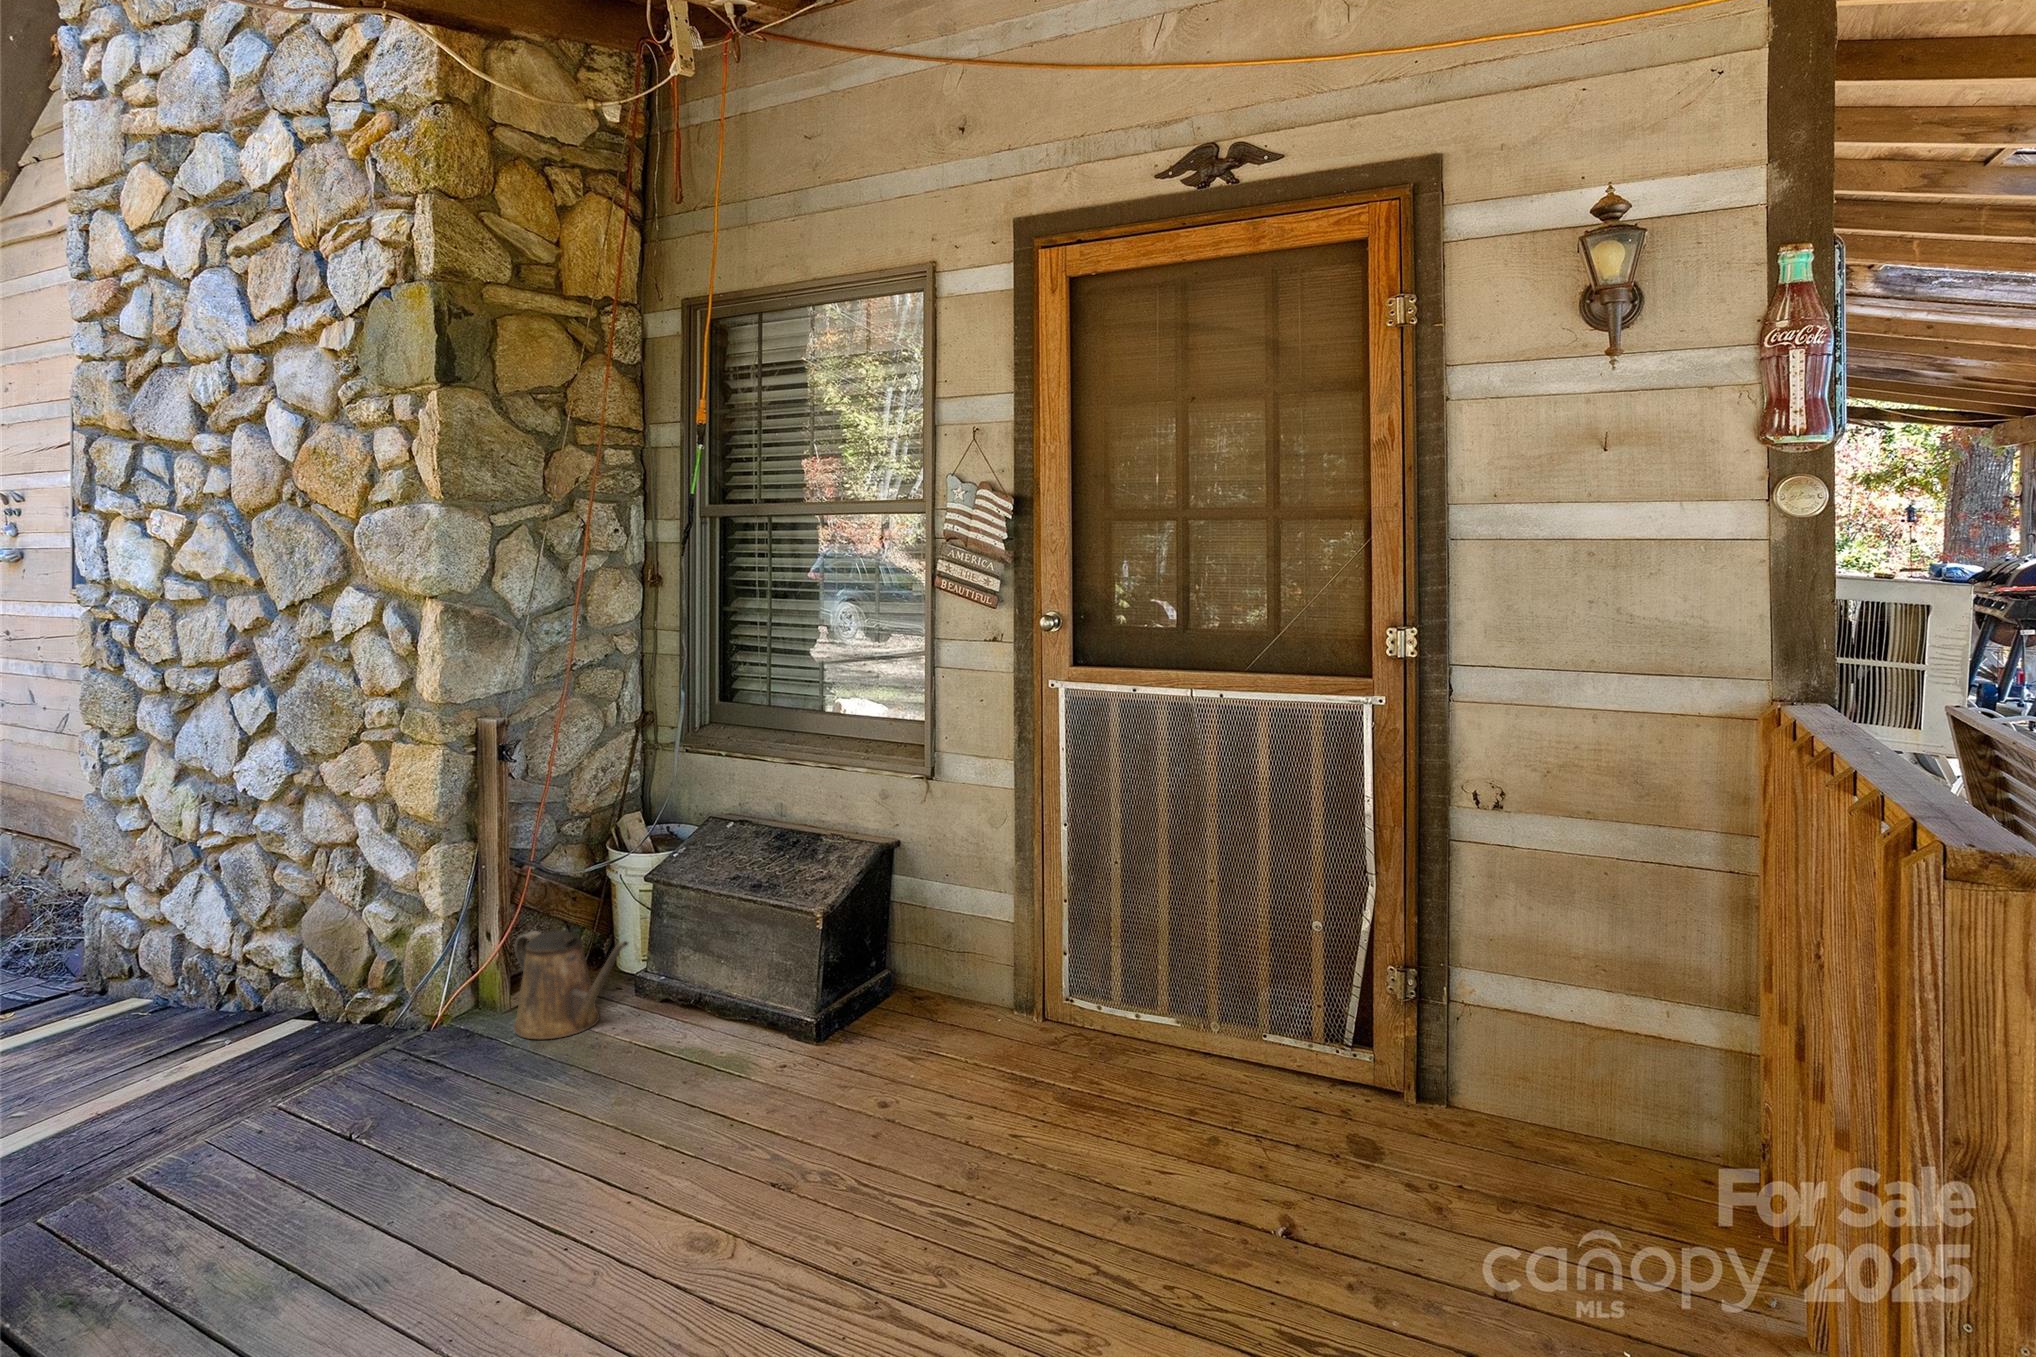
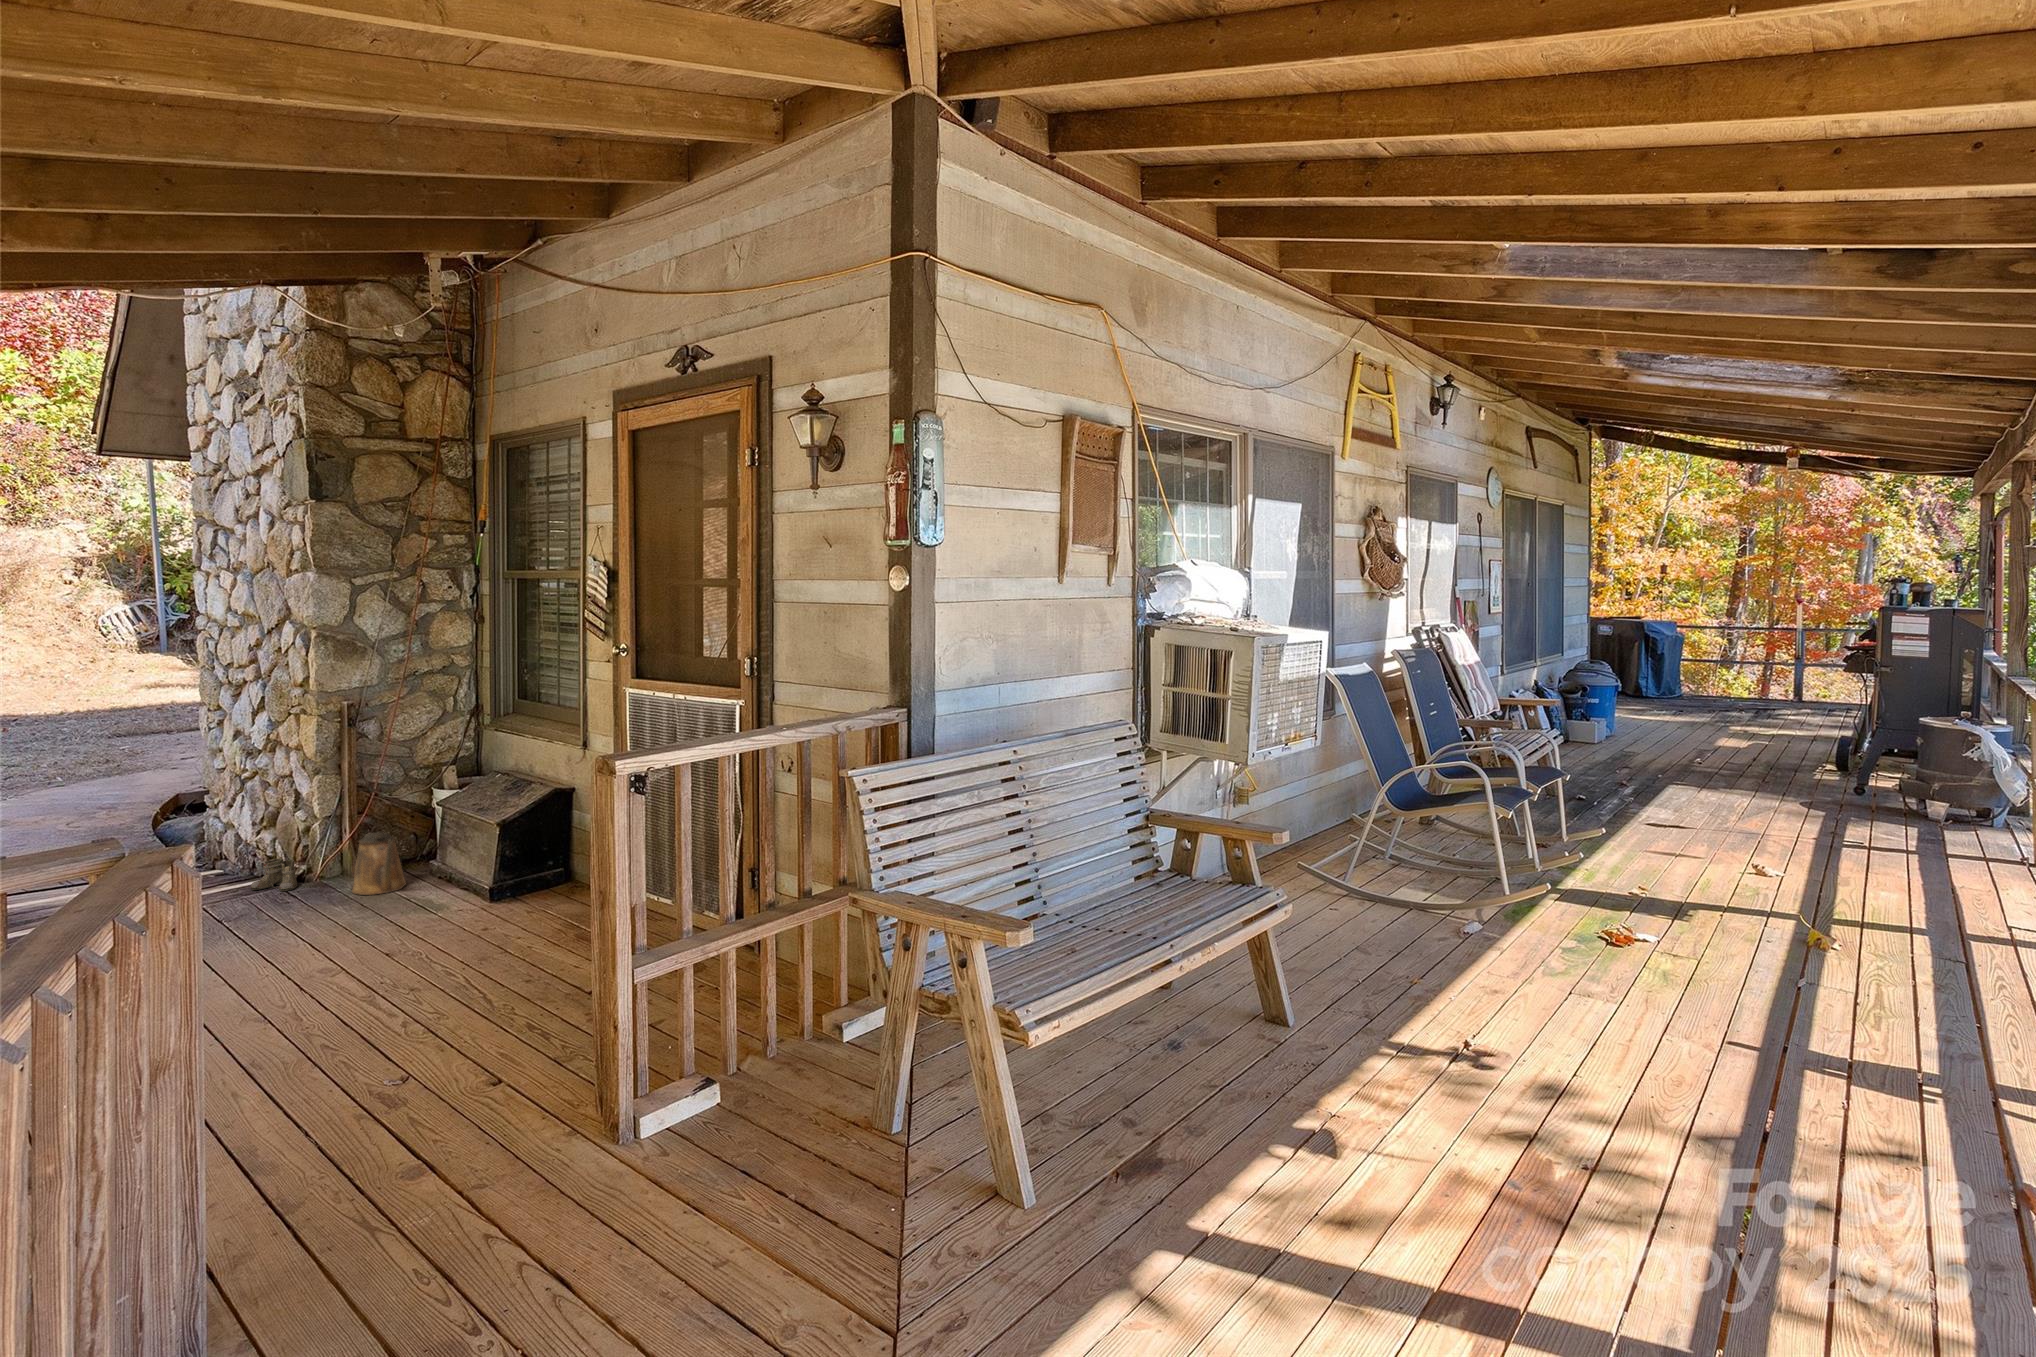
boots: none [309,987,409,1049] -> present [251,859,297,892]

